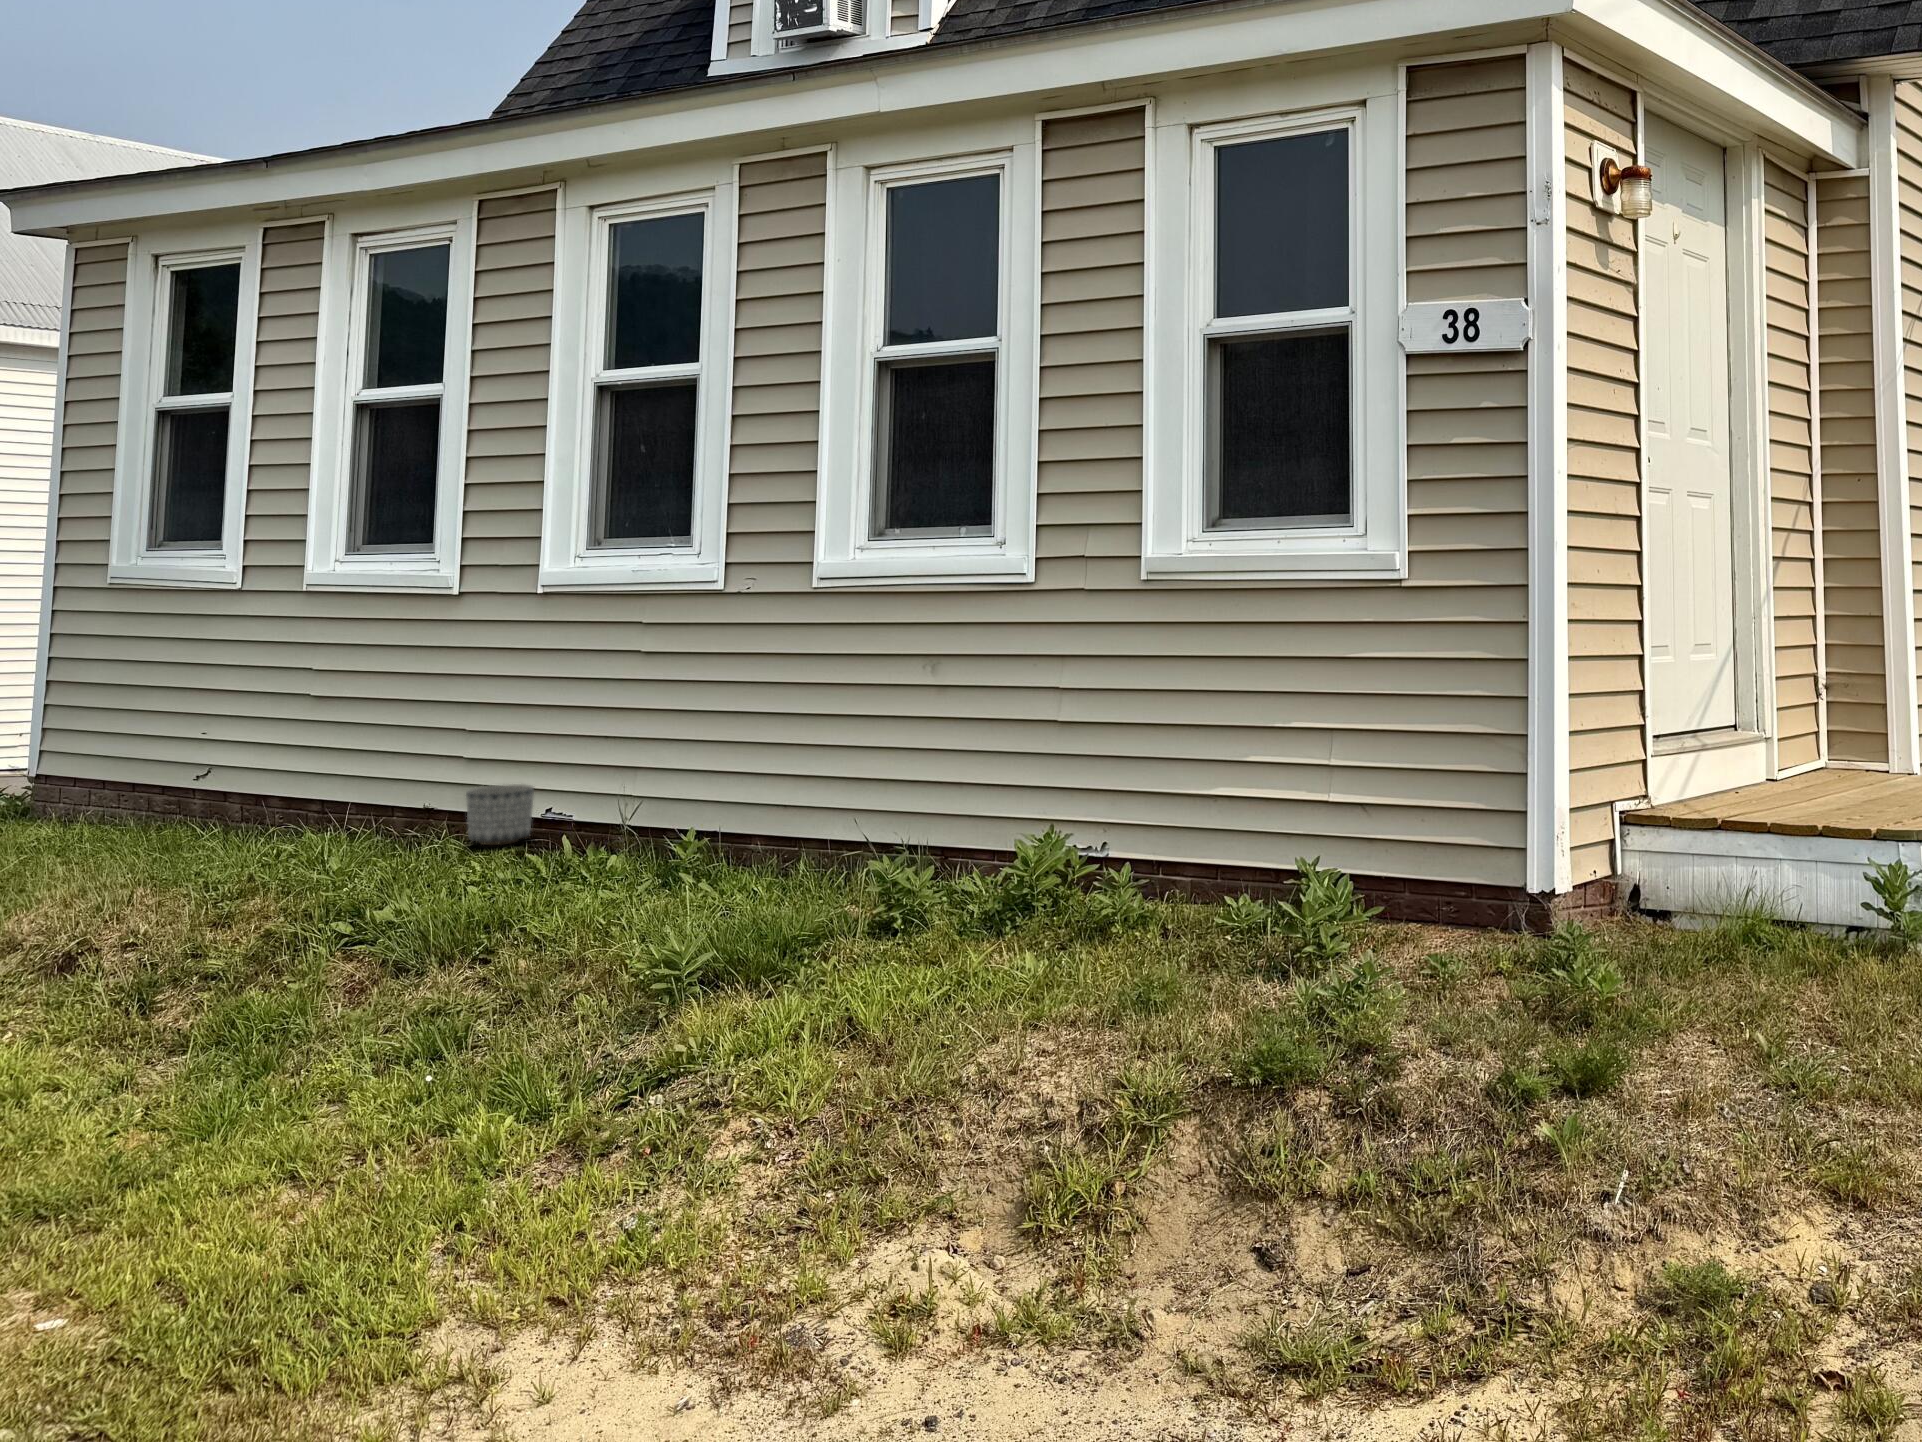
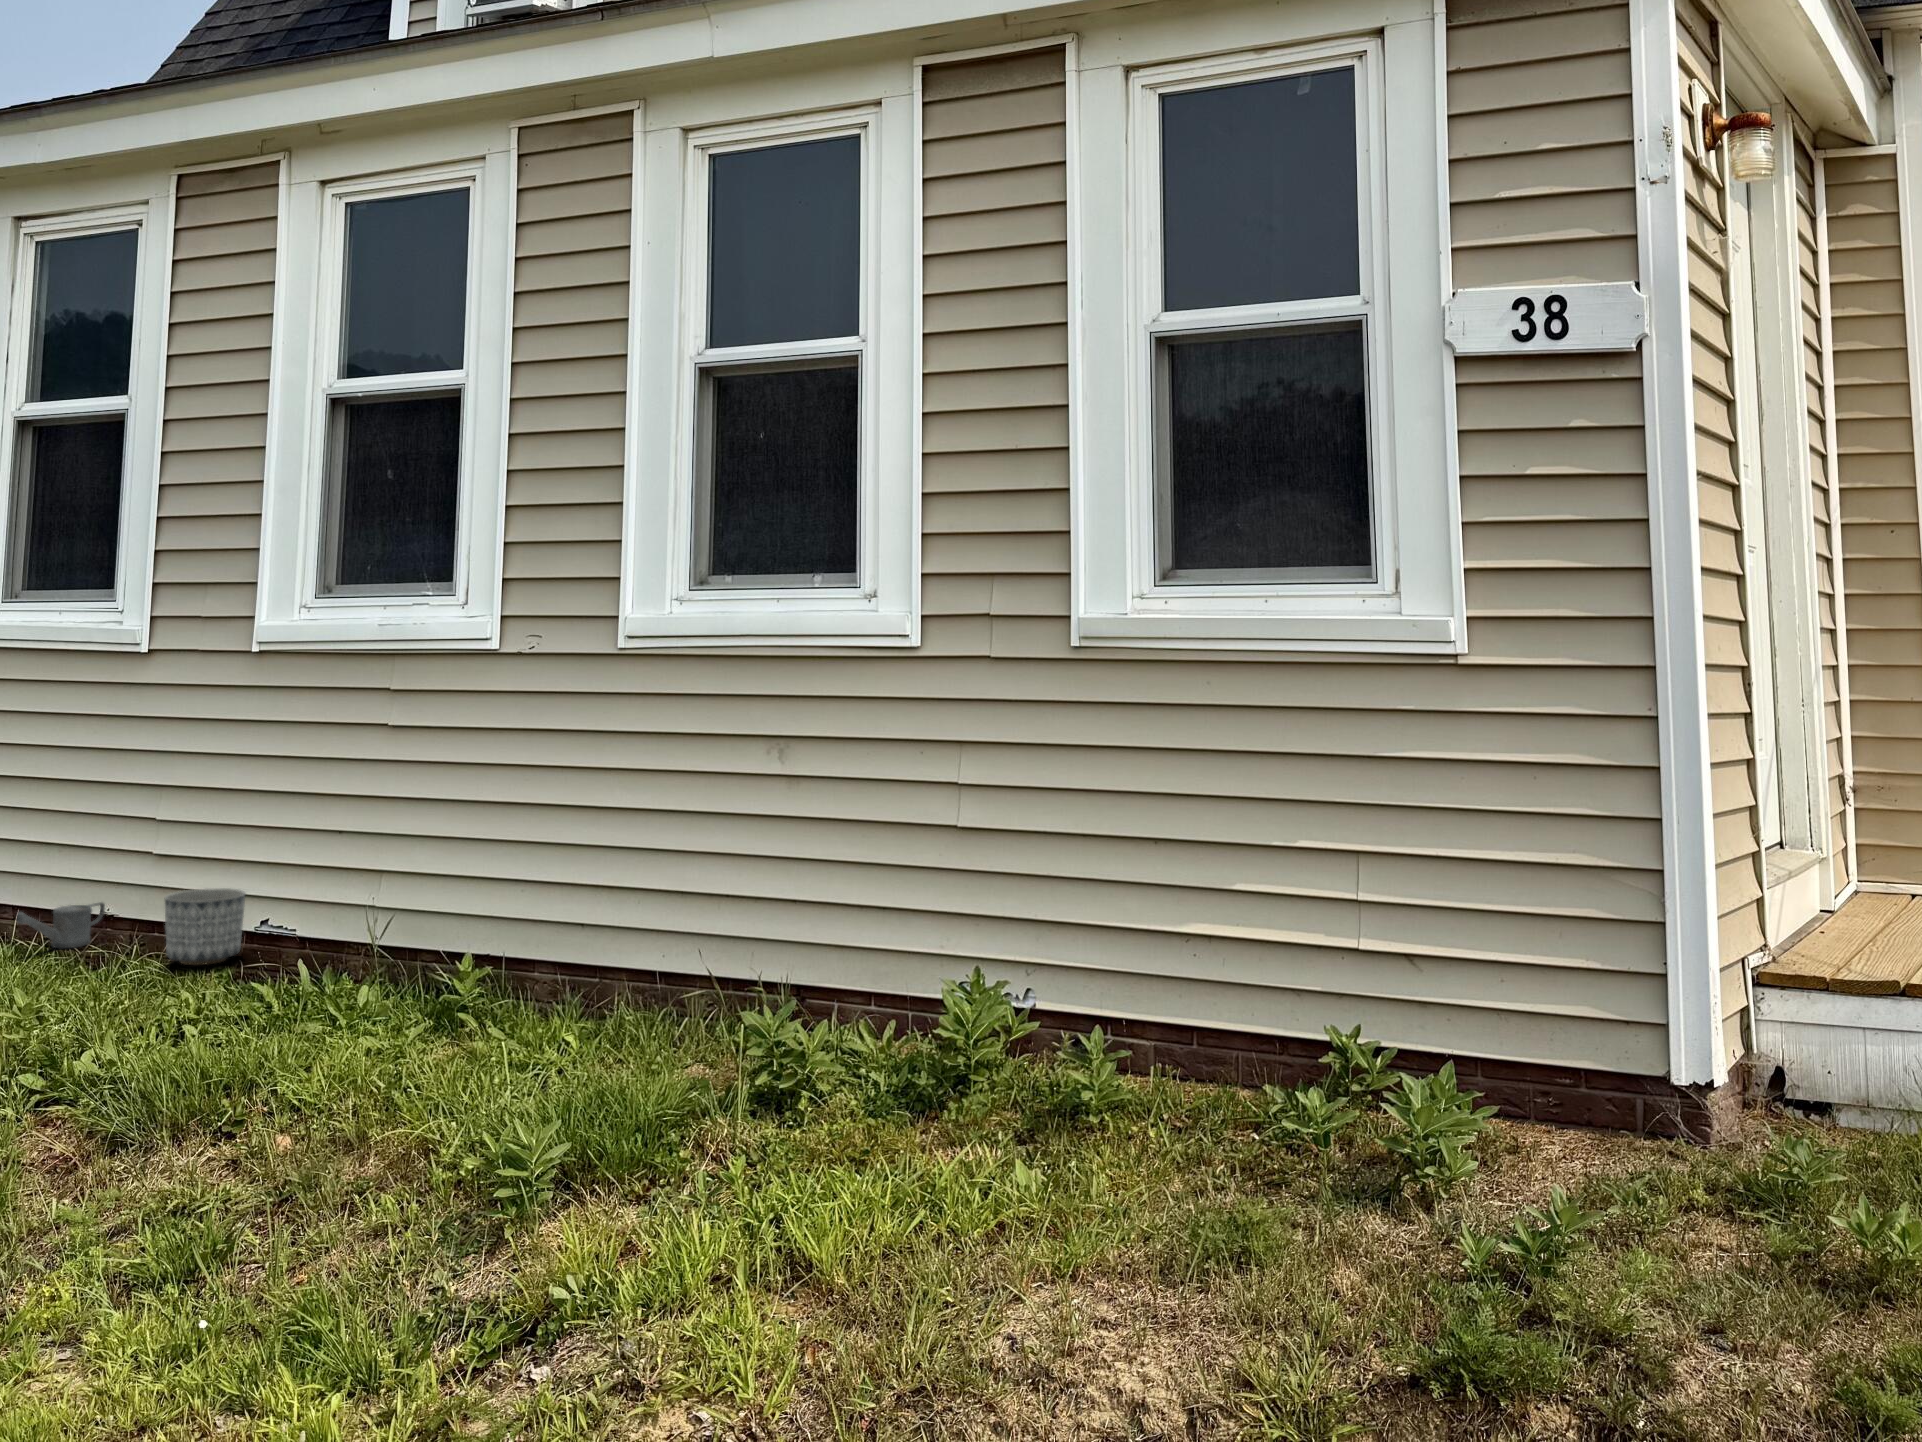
watering can: none [351,799,429,835] -> present [17,902,105,948]

